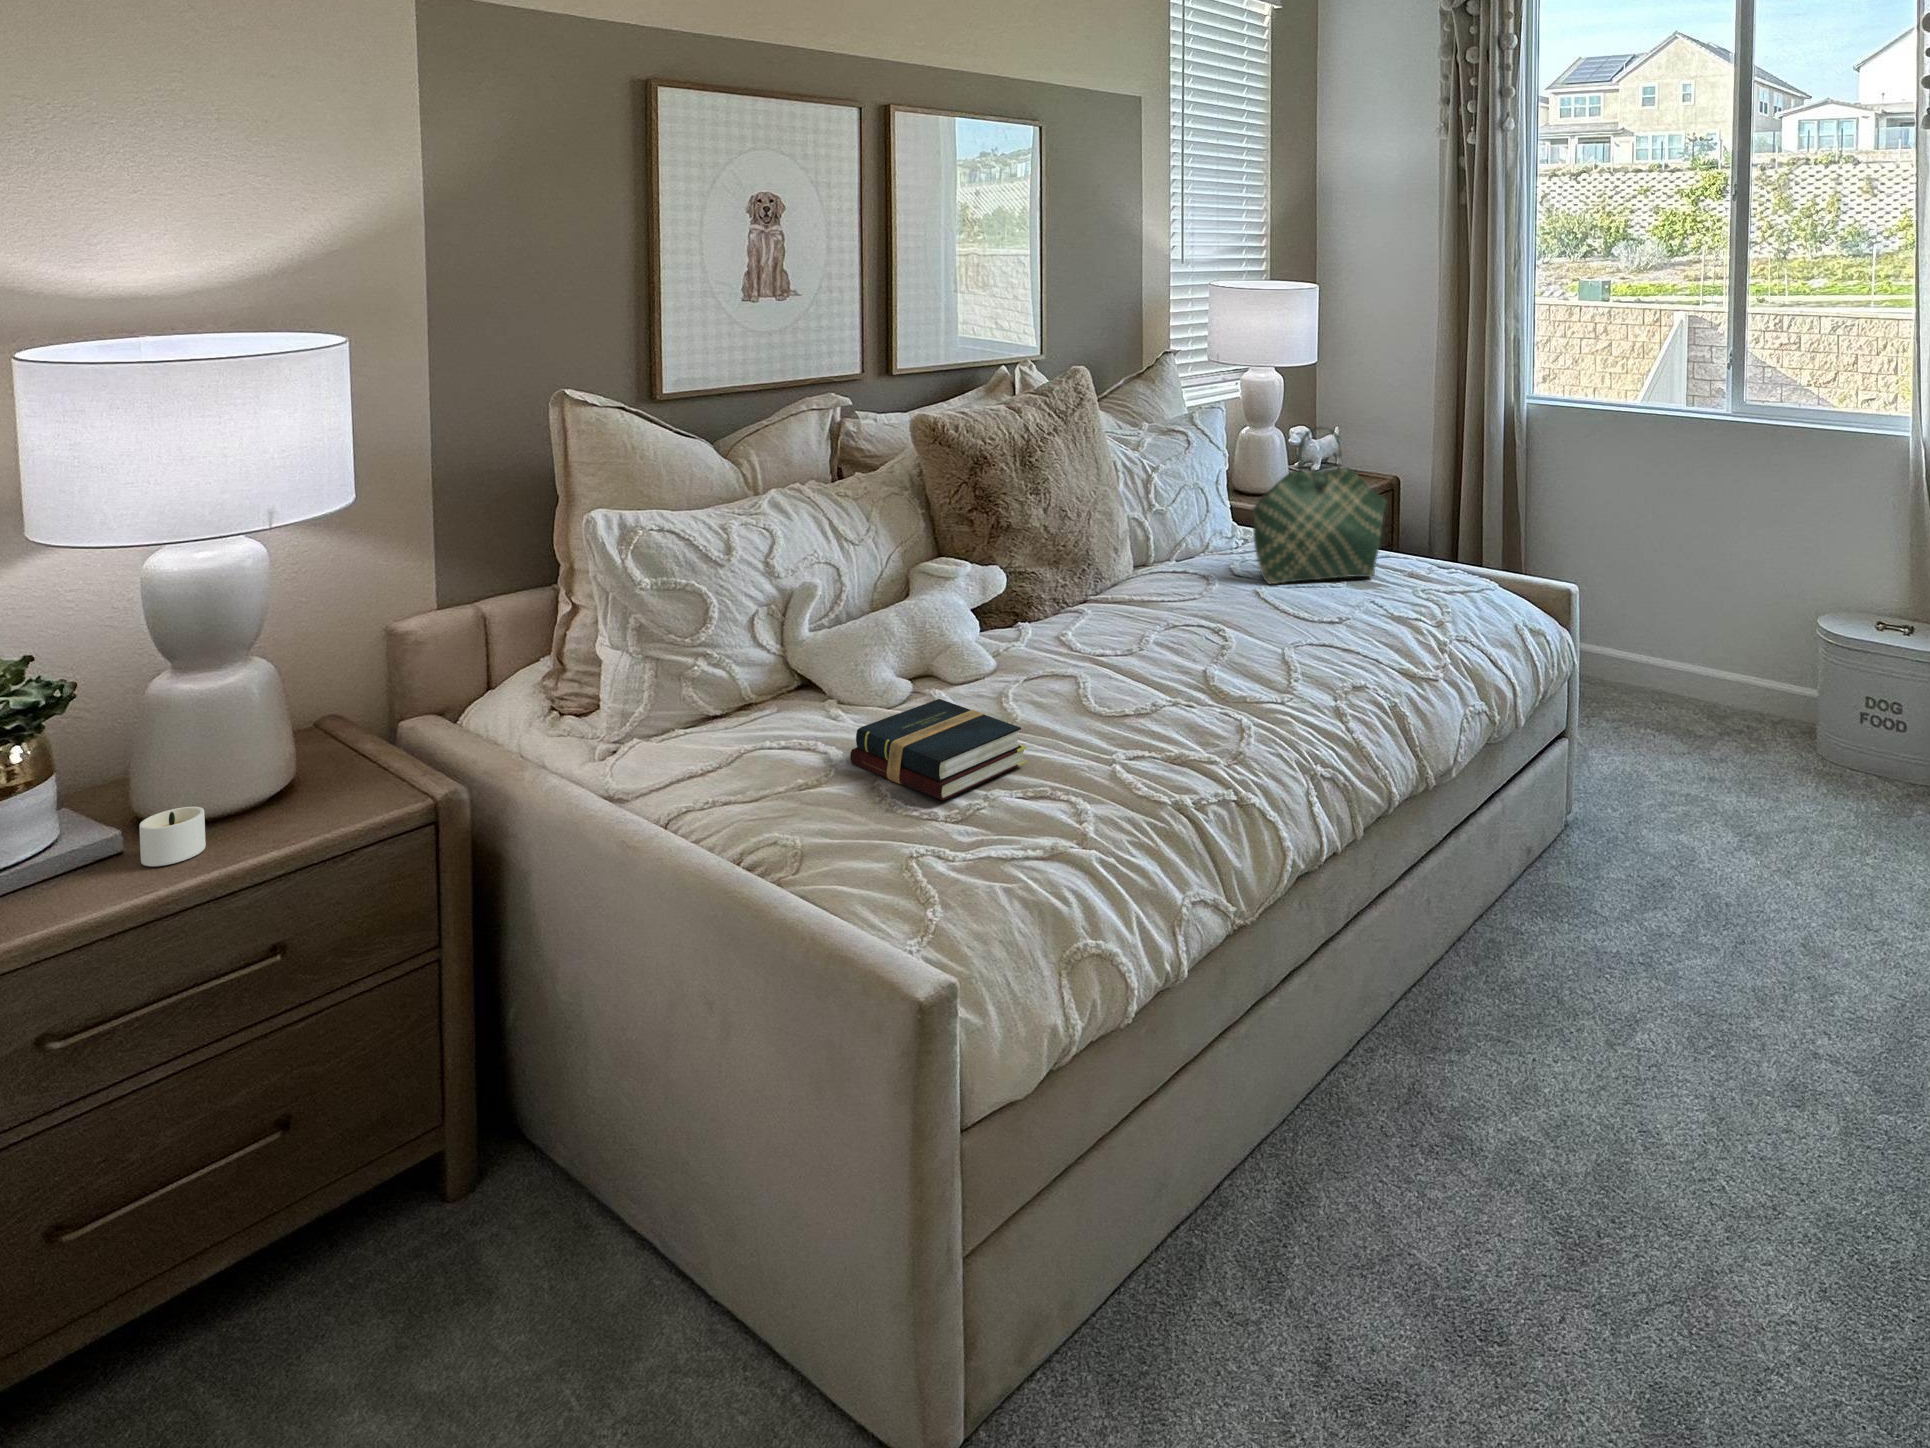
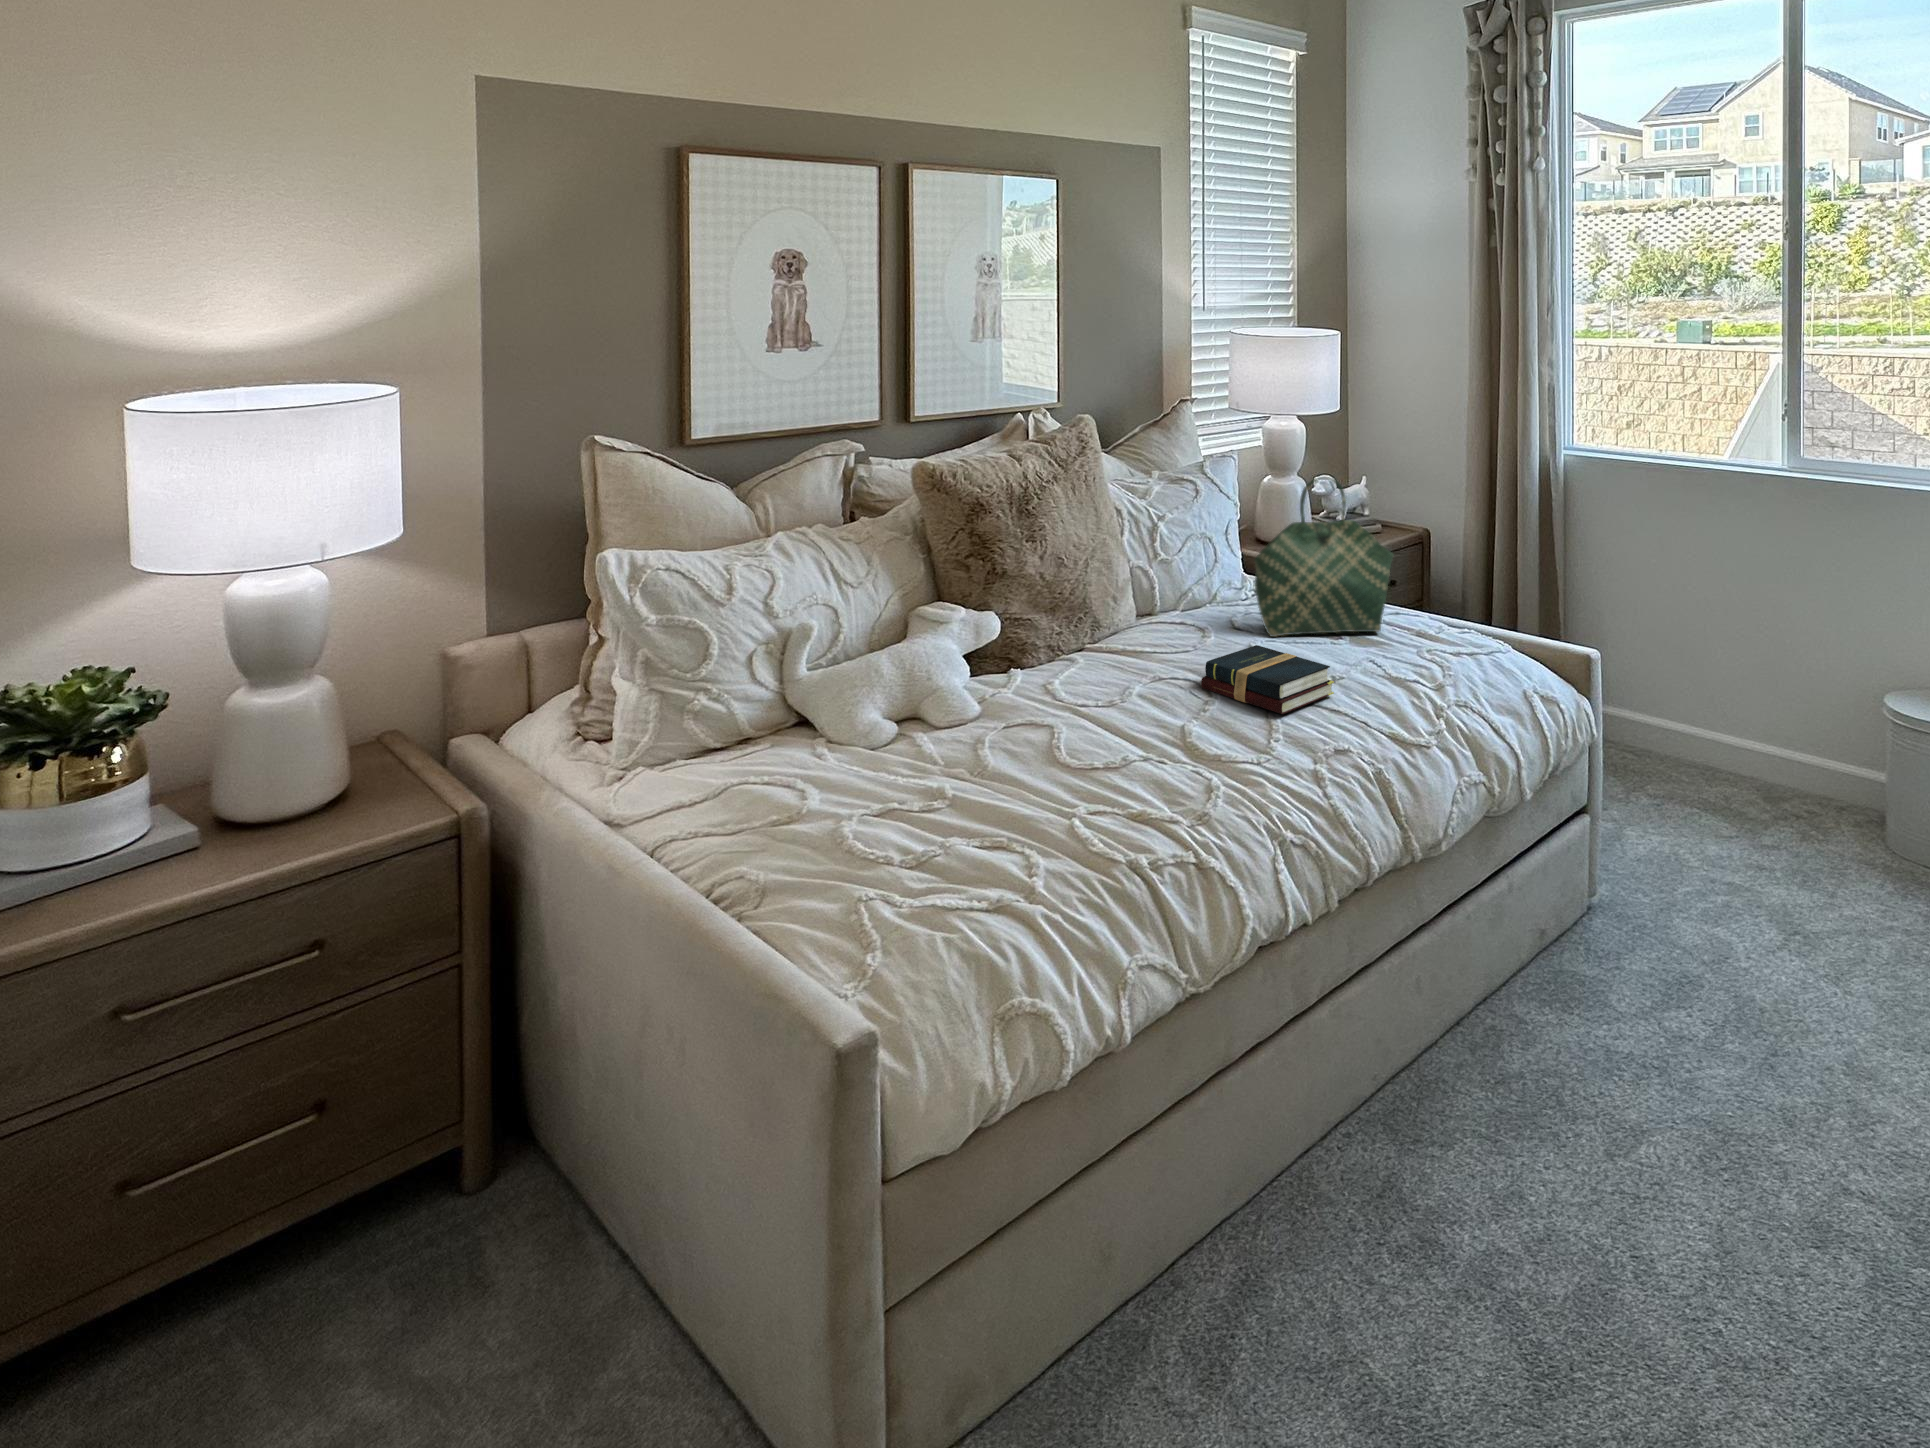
hardback book: present [850,699,1027,800] -> present [1201,645,1334,714]
candle: present [139,807,206,866] -> none [206,810,286,863]

